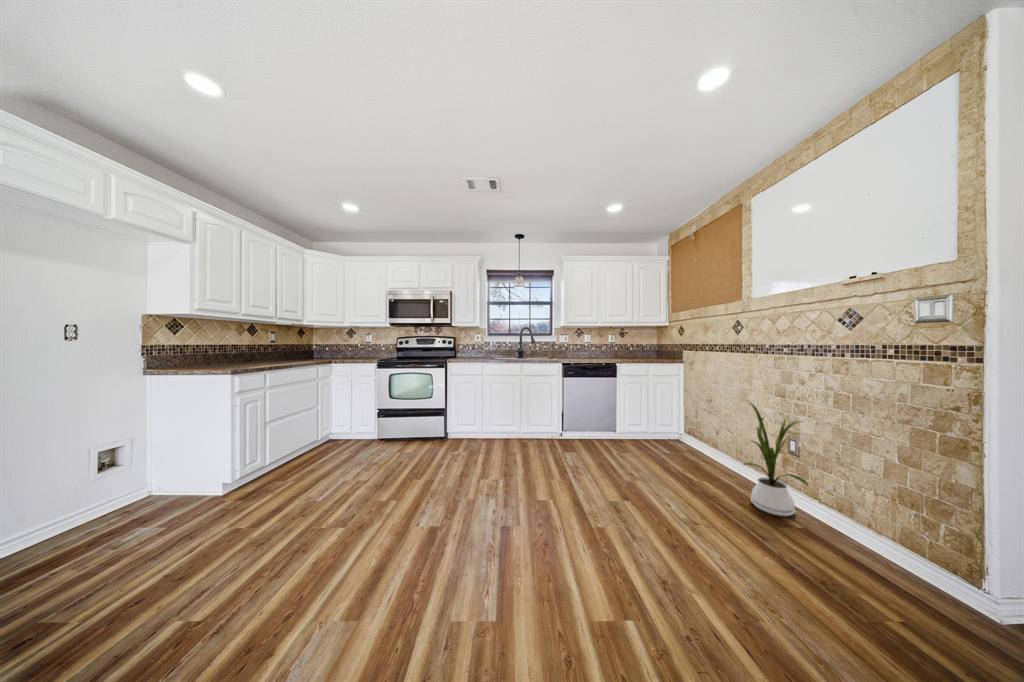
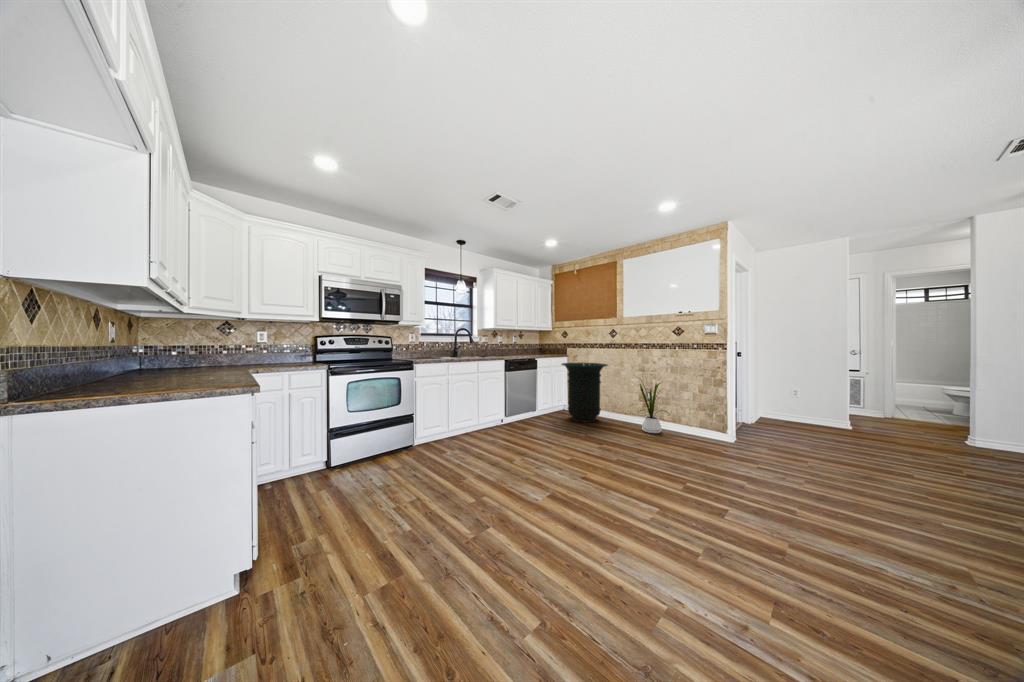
trash can: none [641,371,718,463] -> present [562,363,607,422]

